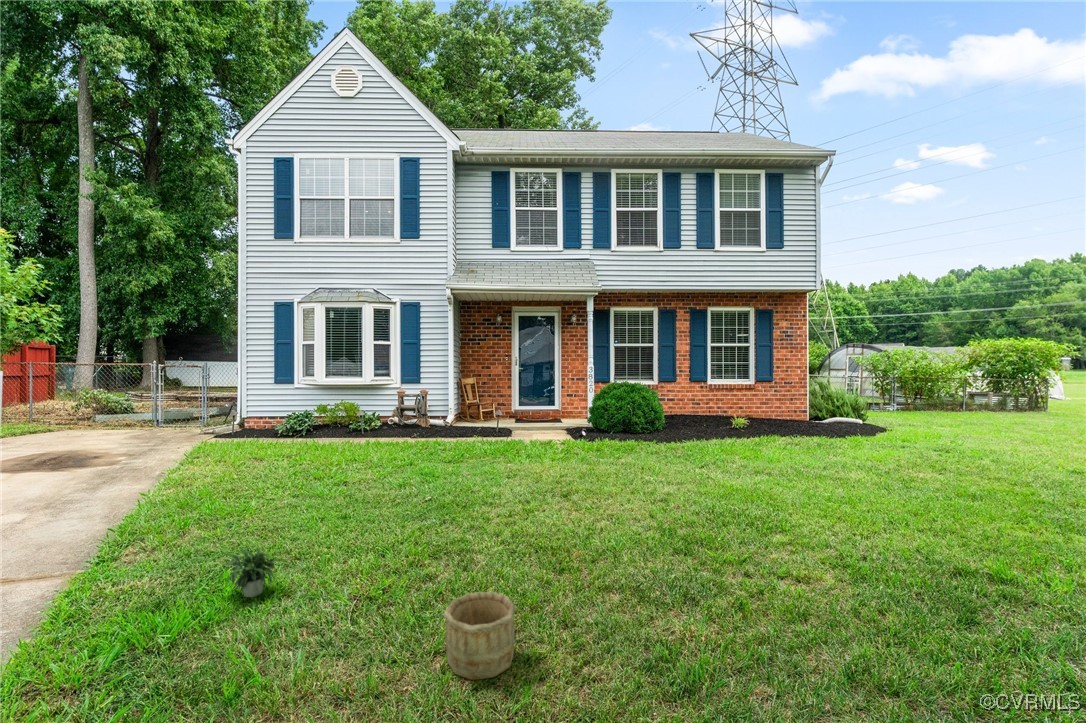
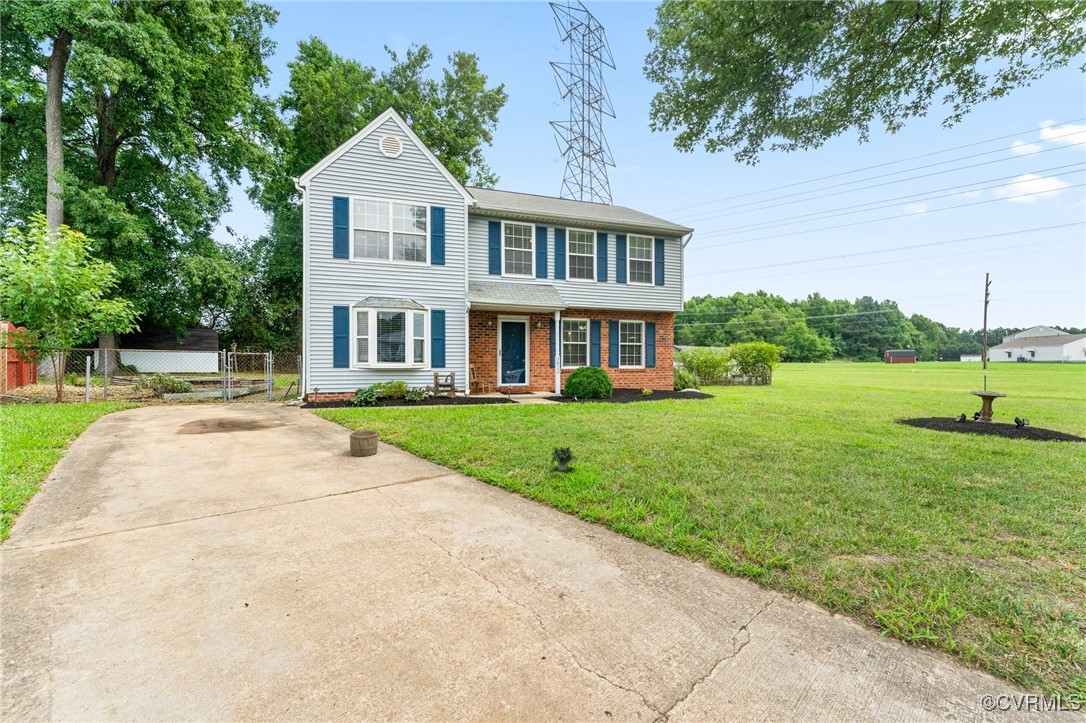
wooden bucket: present [443,592,516,680] -> present [349,430,378,456]

